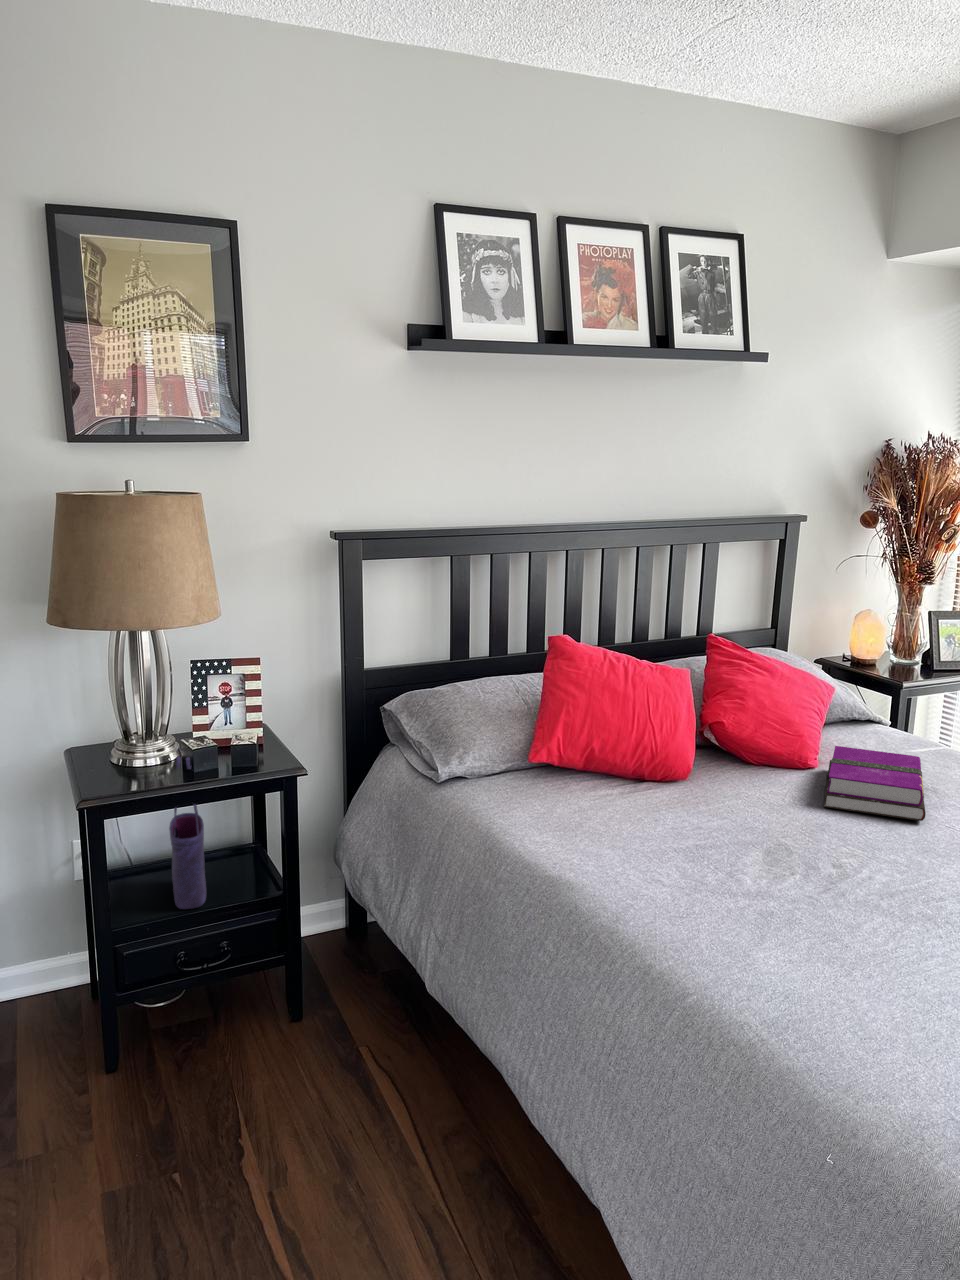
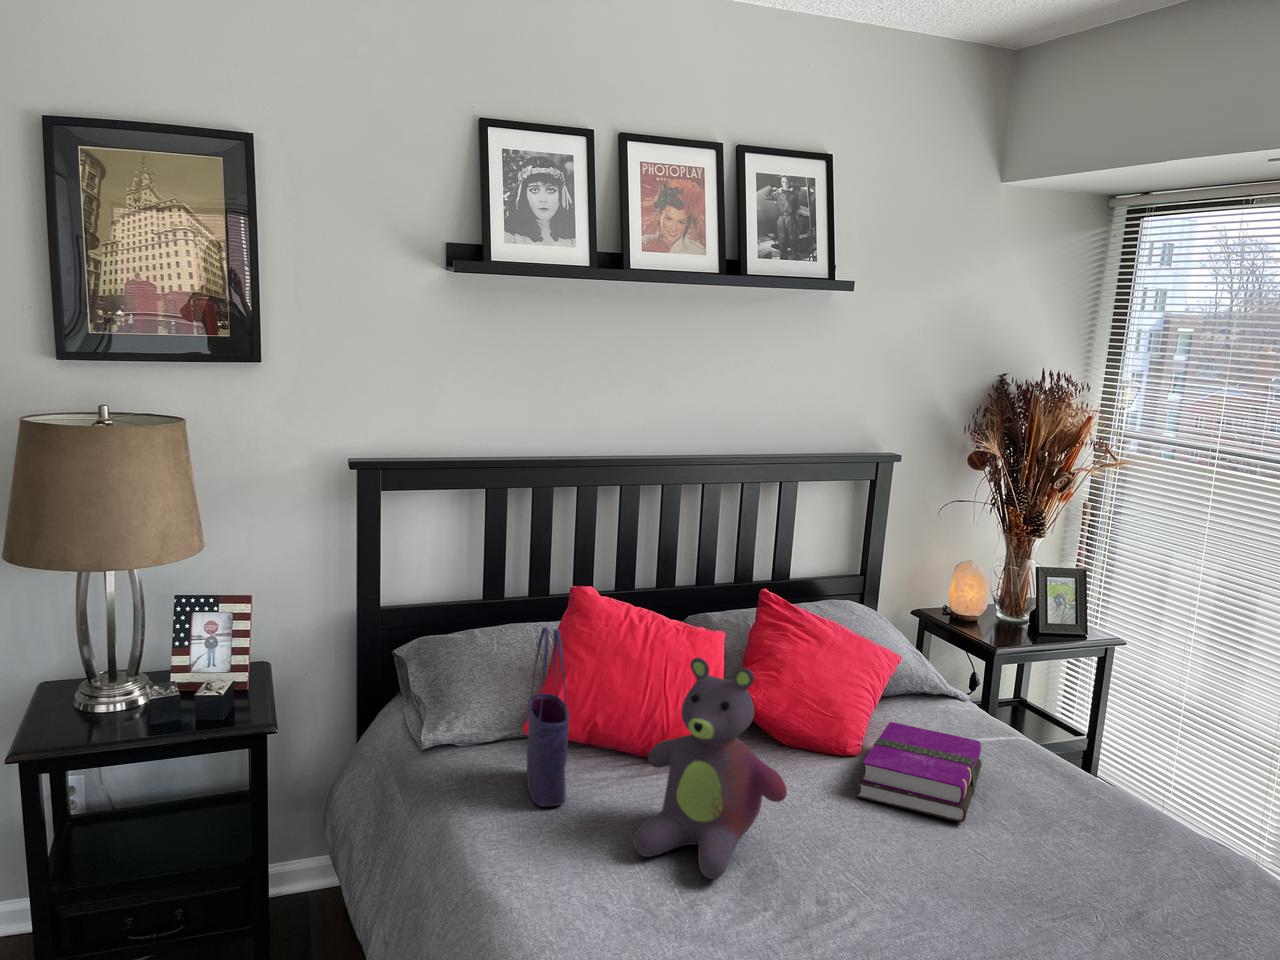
stuffed bear: none [653,684,787,871] -> present [633,658,787,879]
tote bag: present [169,757,206,909] -> present [527,627,569,807]

